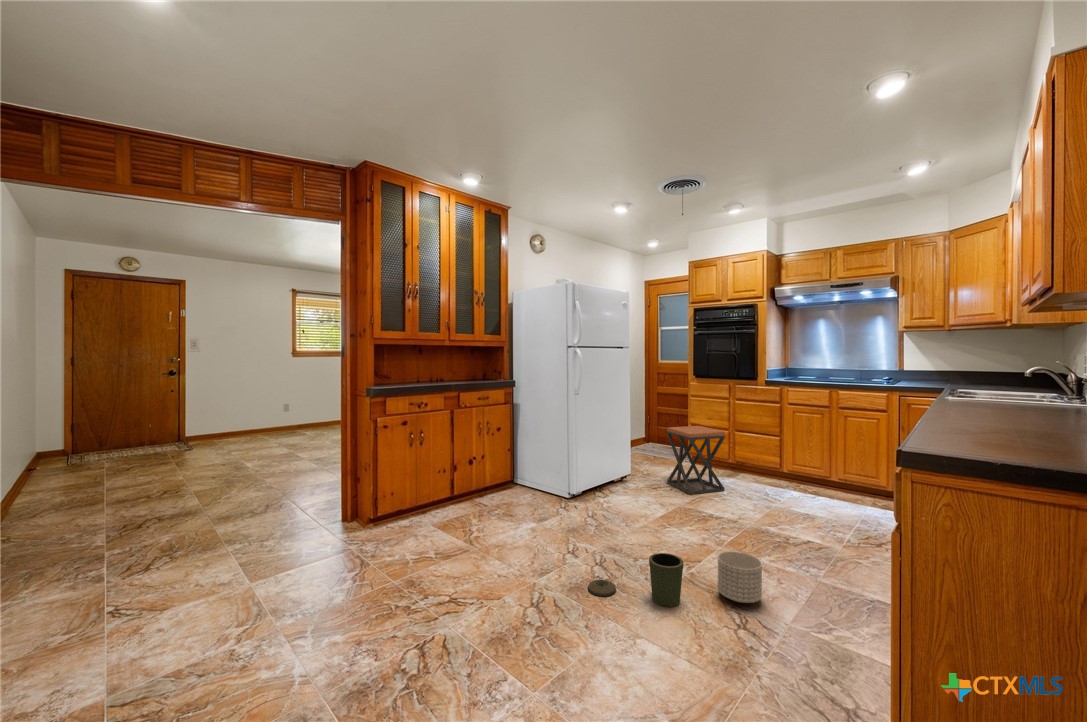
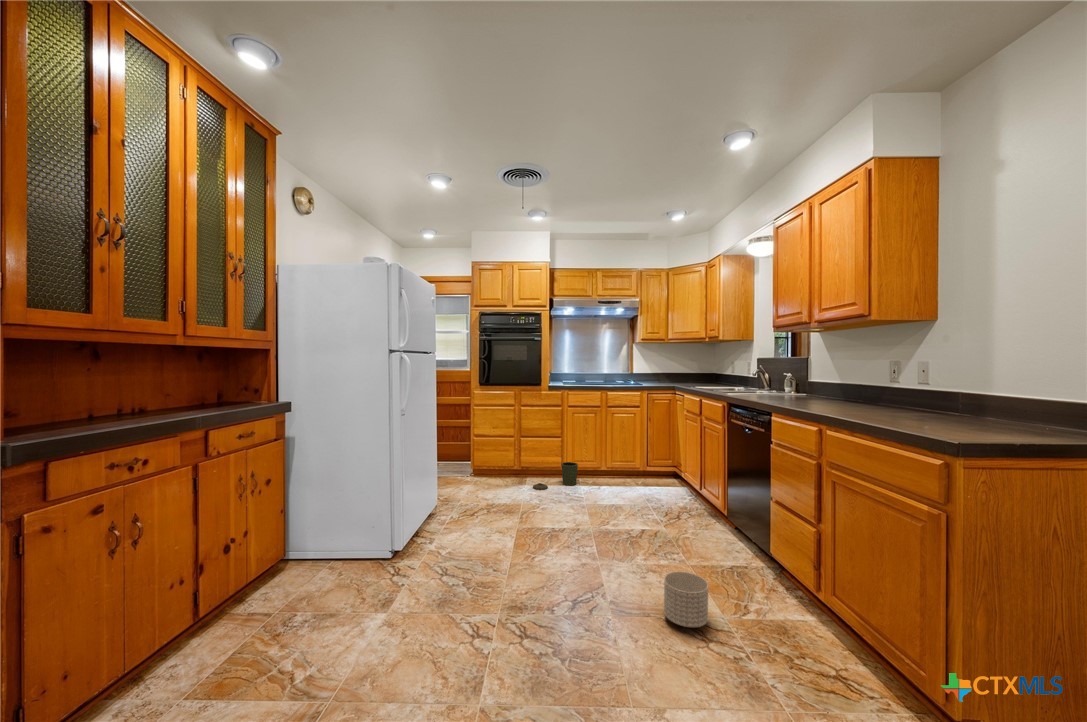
stool: present [667,426,725,494] -> none [478,437,537,513]
trash can: present [588,553,683,607] -> present [533,462,578,490]

